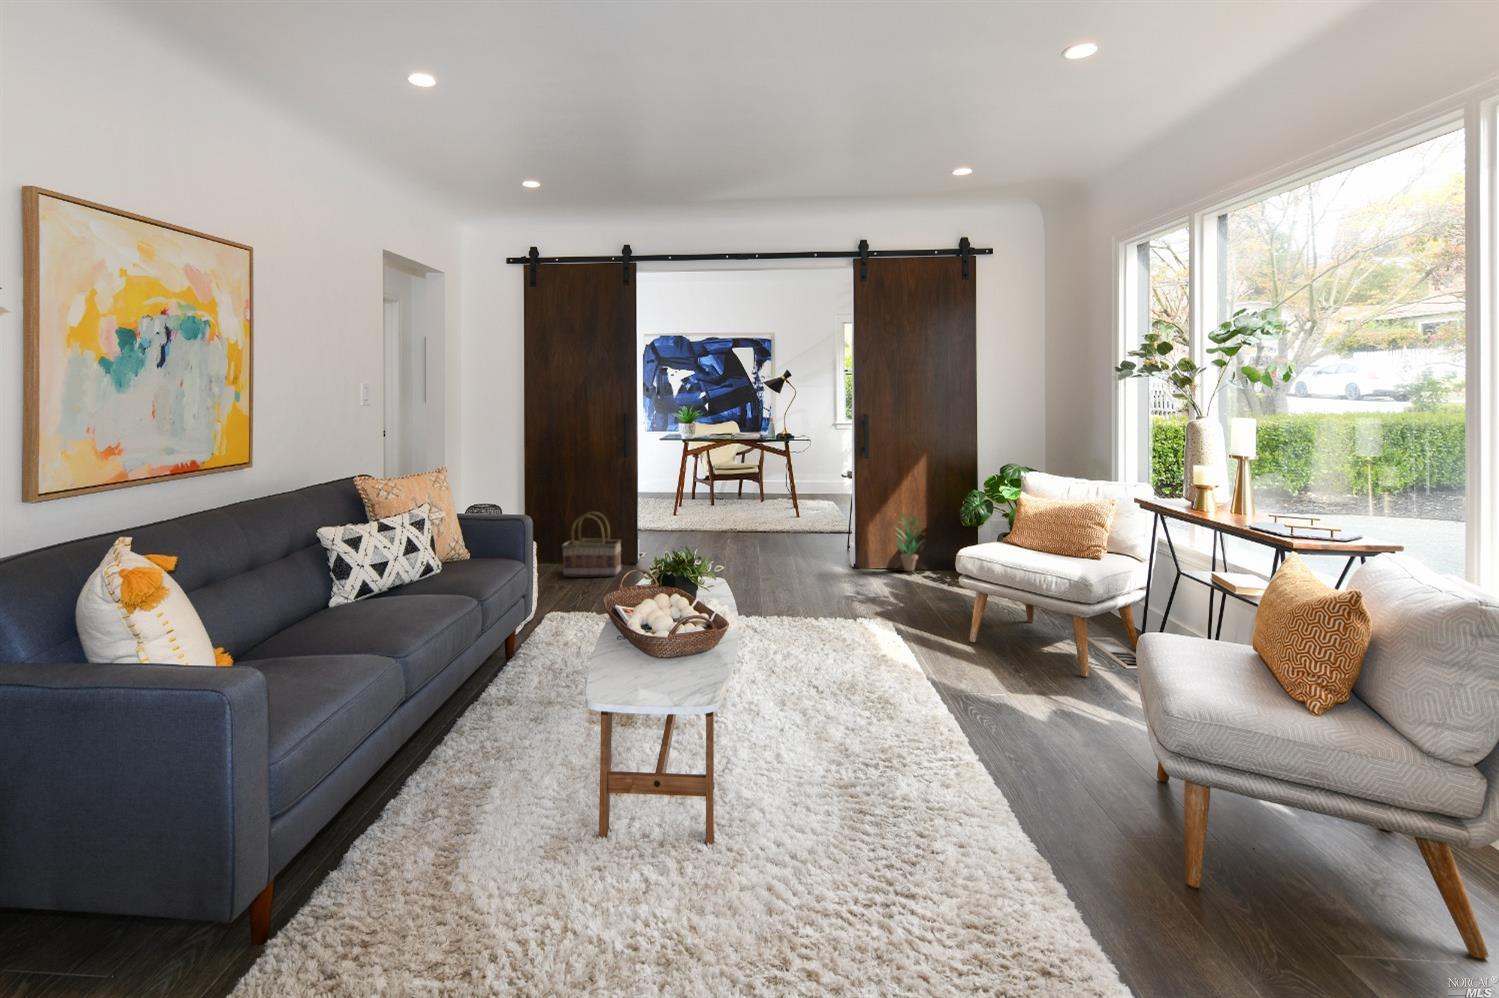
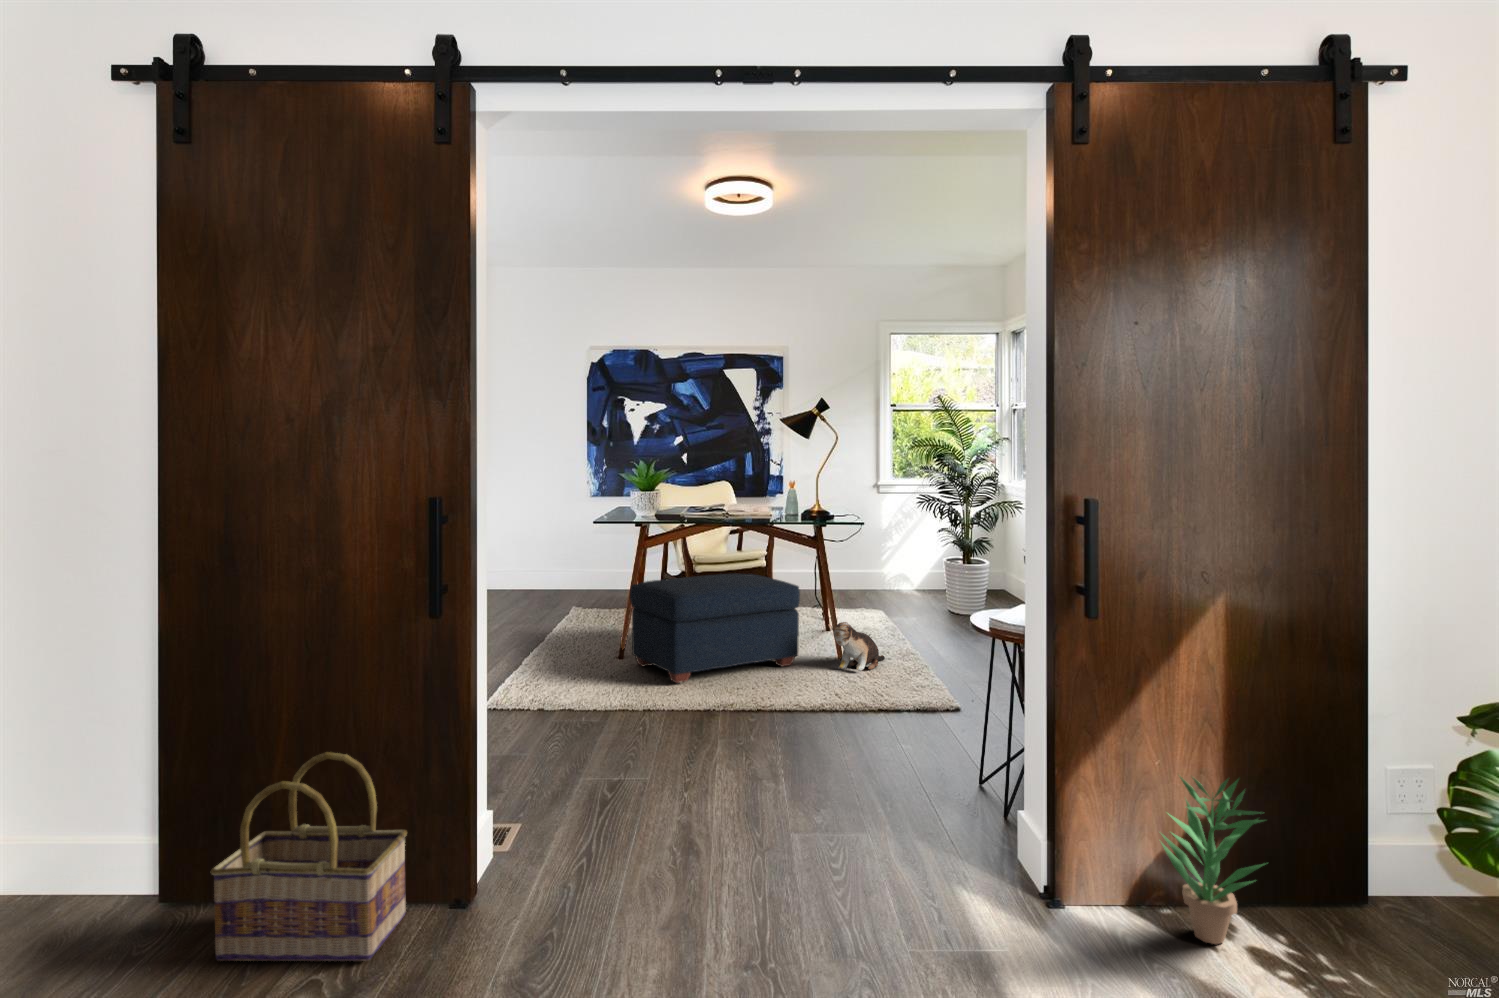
ottoman: none [683,469,776,523] -> present [630,574,800,683]
plush toy: none [791,492,823,519] -> present [829,622,885,671]

